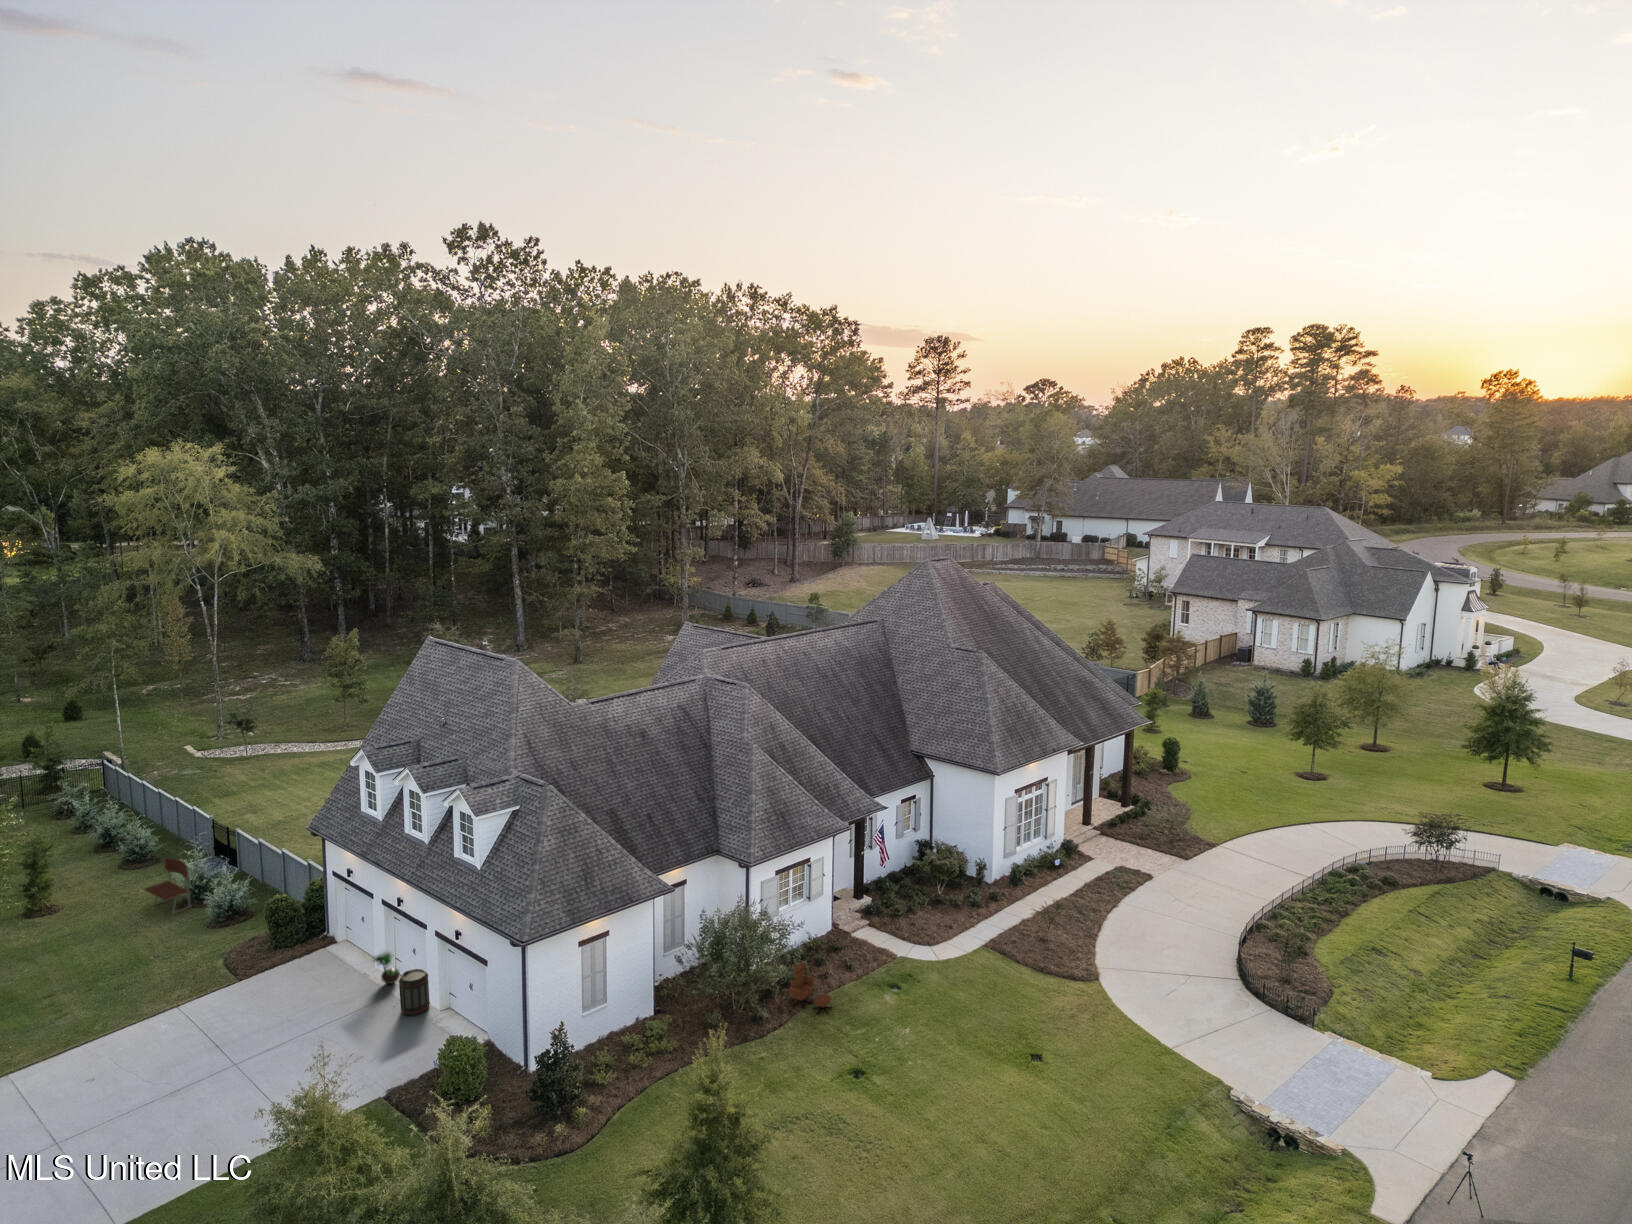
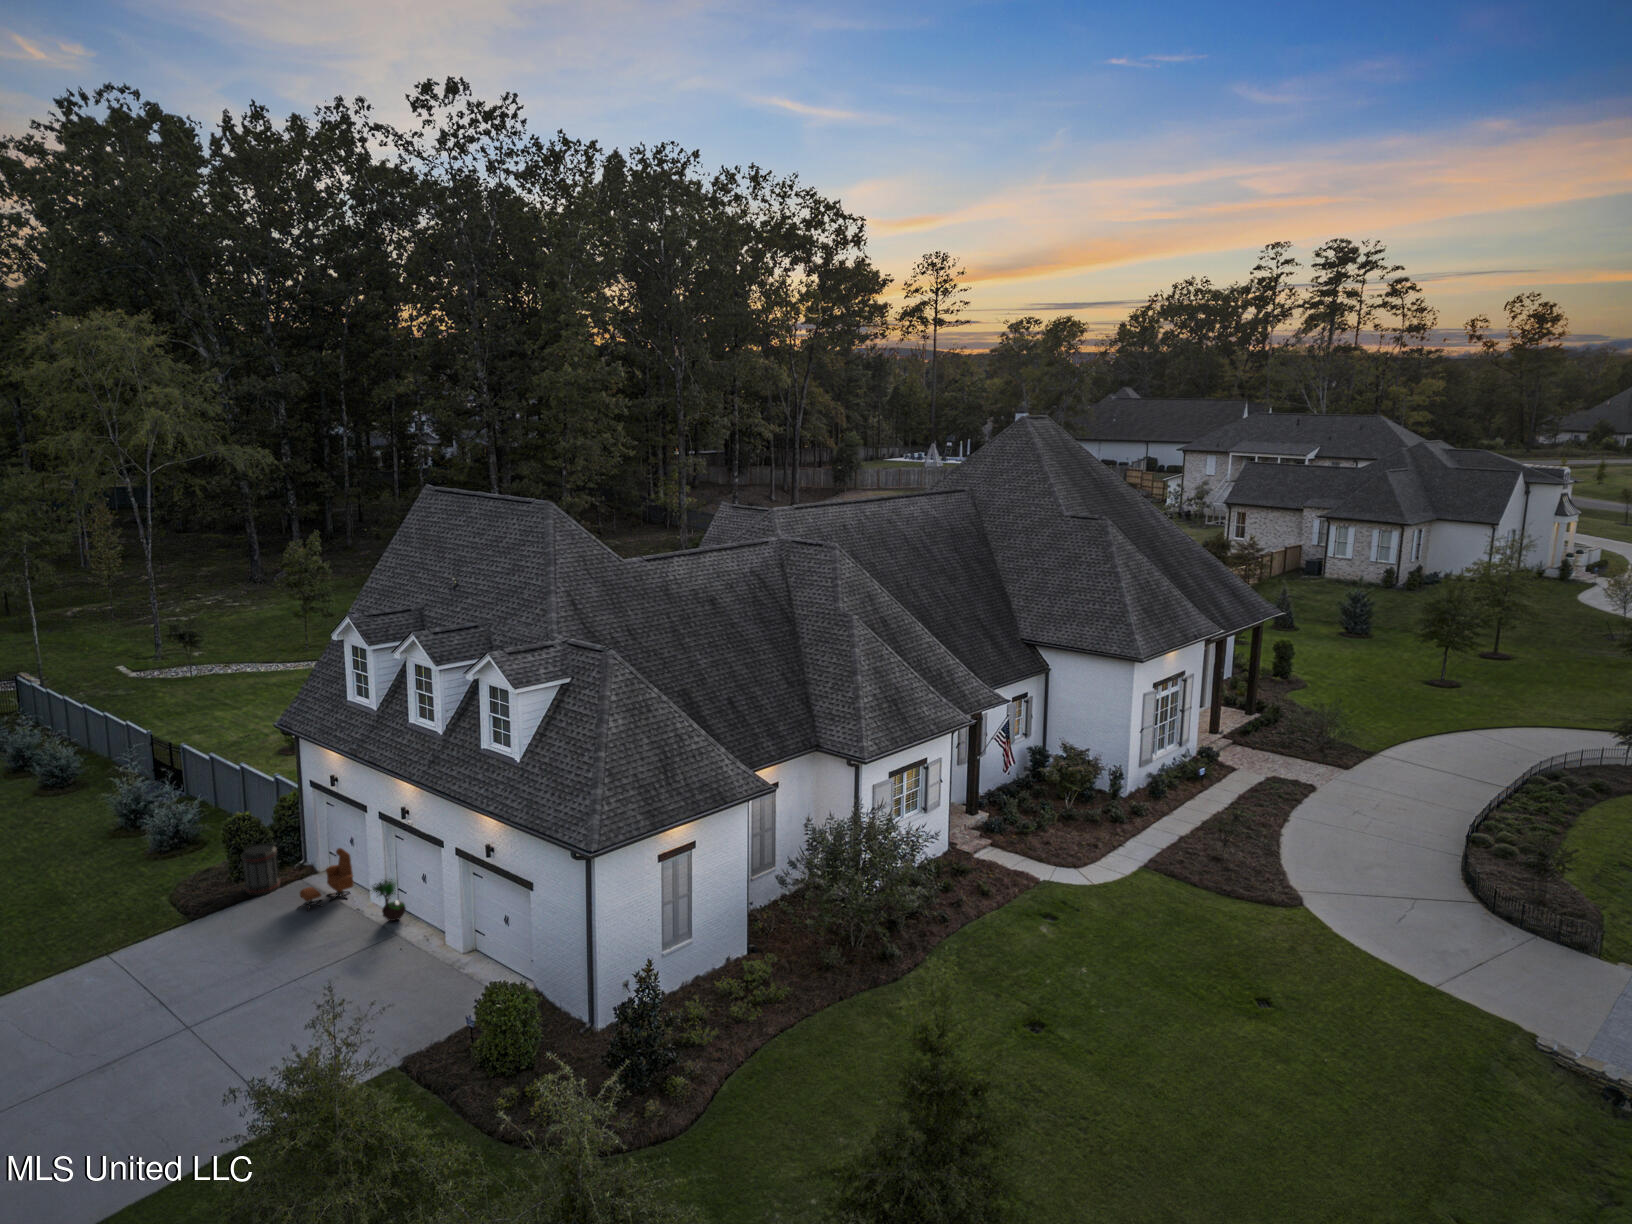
bench: present [145,858,191,914] -> none [65,774,126,844]
lounge chair: present [789,962,832,1015] -> present [299,848,353,910]
trash can: present [399,969,430,1016] -> present [241,843,281,896]

